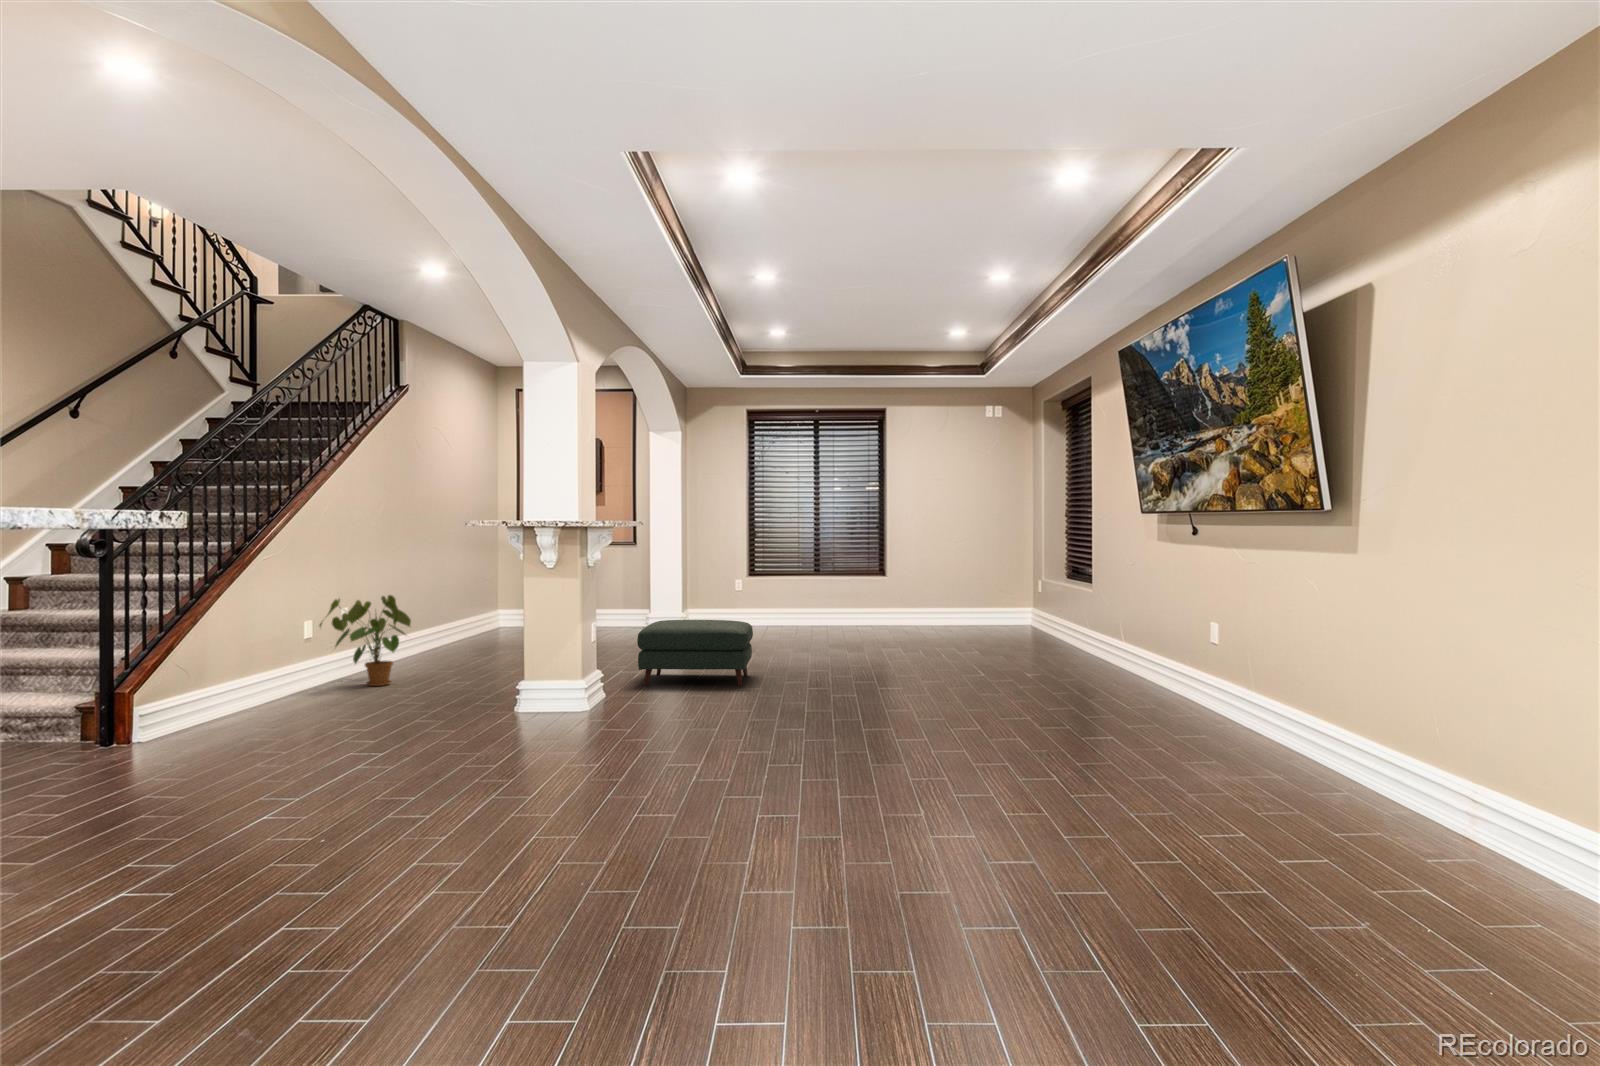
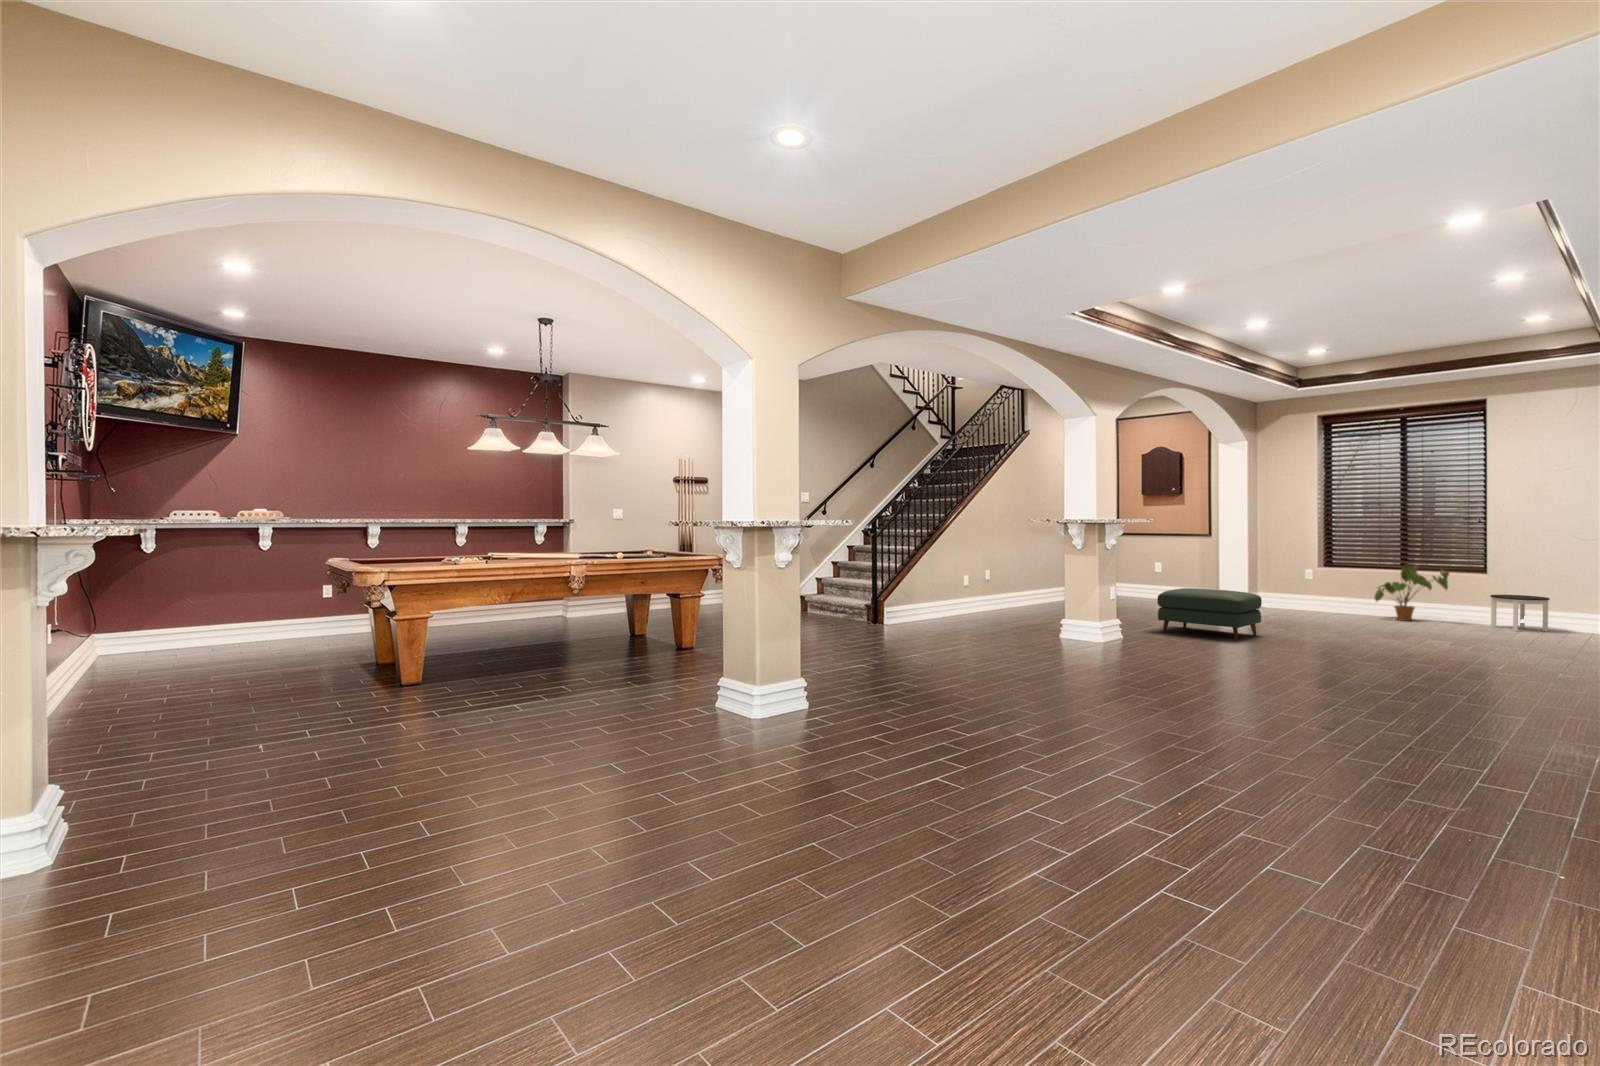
house plant: present [319,595,411,686] -> present [1375,564,1449,621]
round table: none [896,605,938,641] -> present [1490,595,1549,631]

